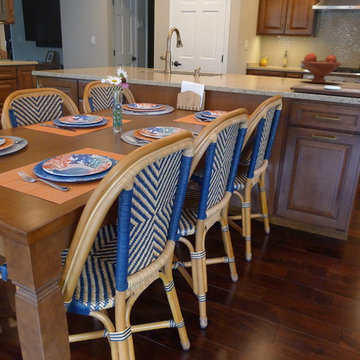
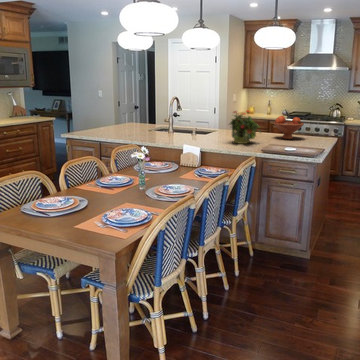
potted plant: none [243,39,287,85] -> present [230,111,261,144]

